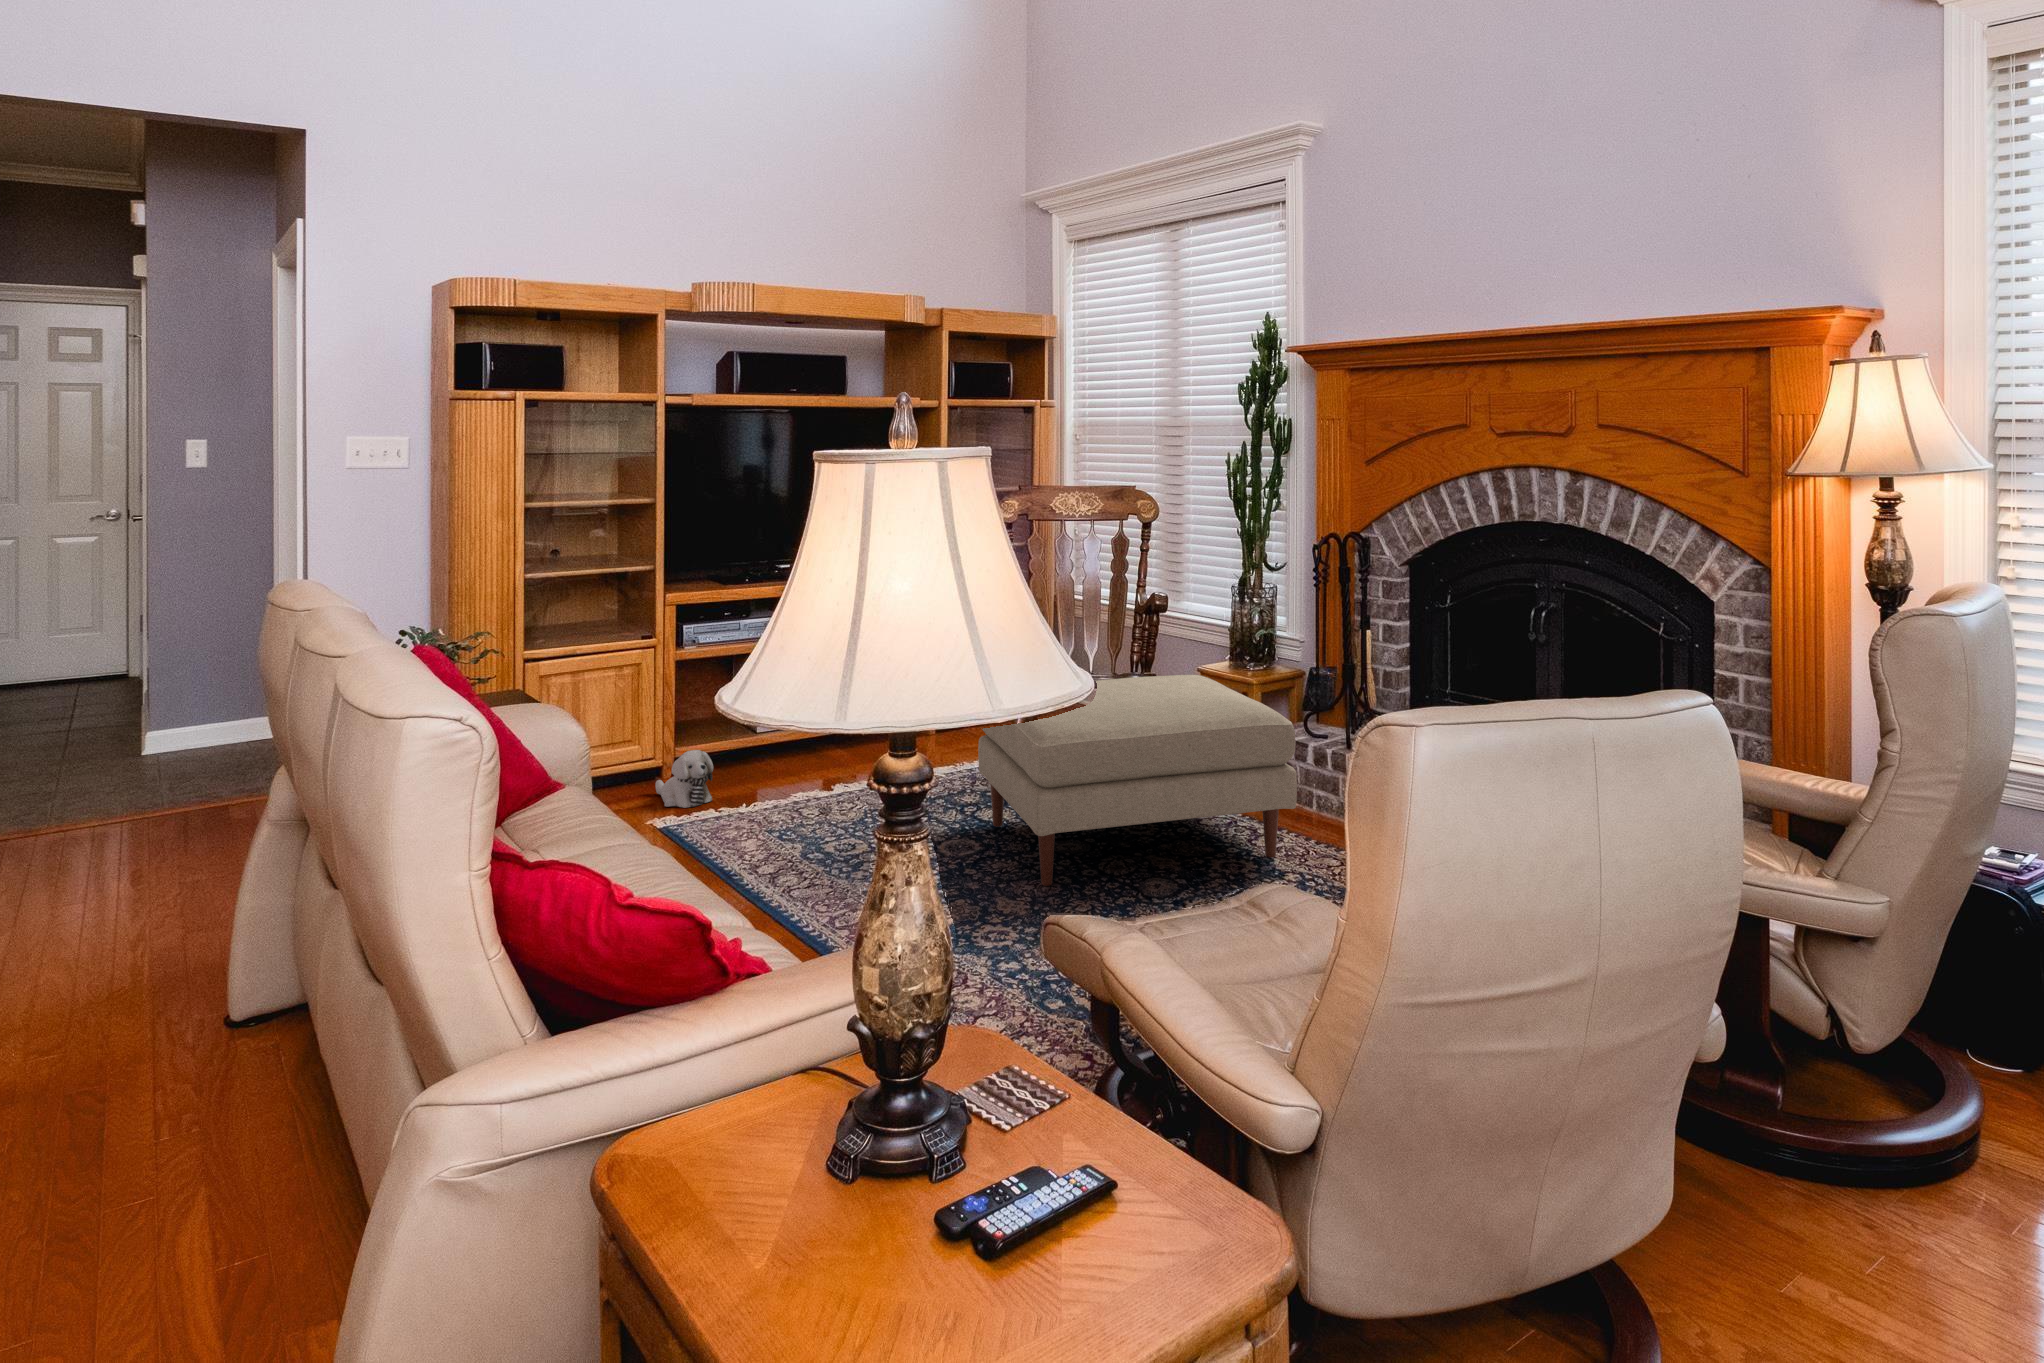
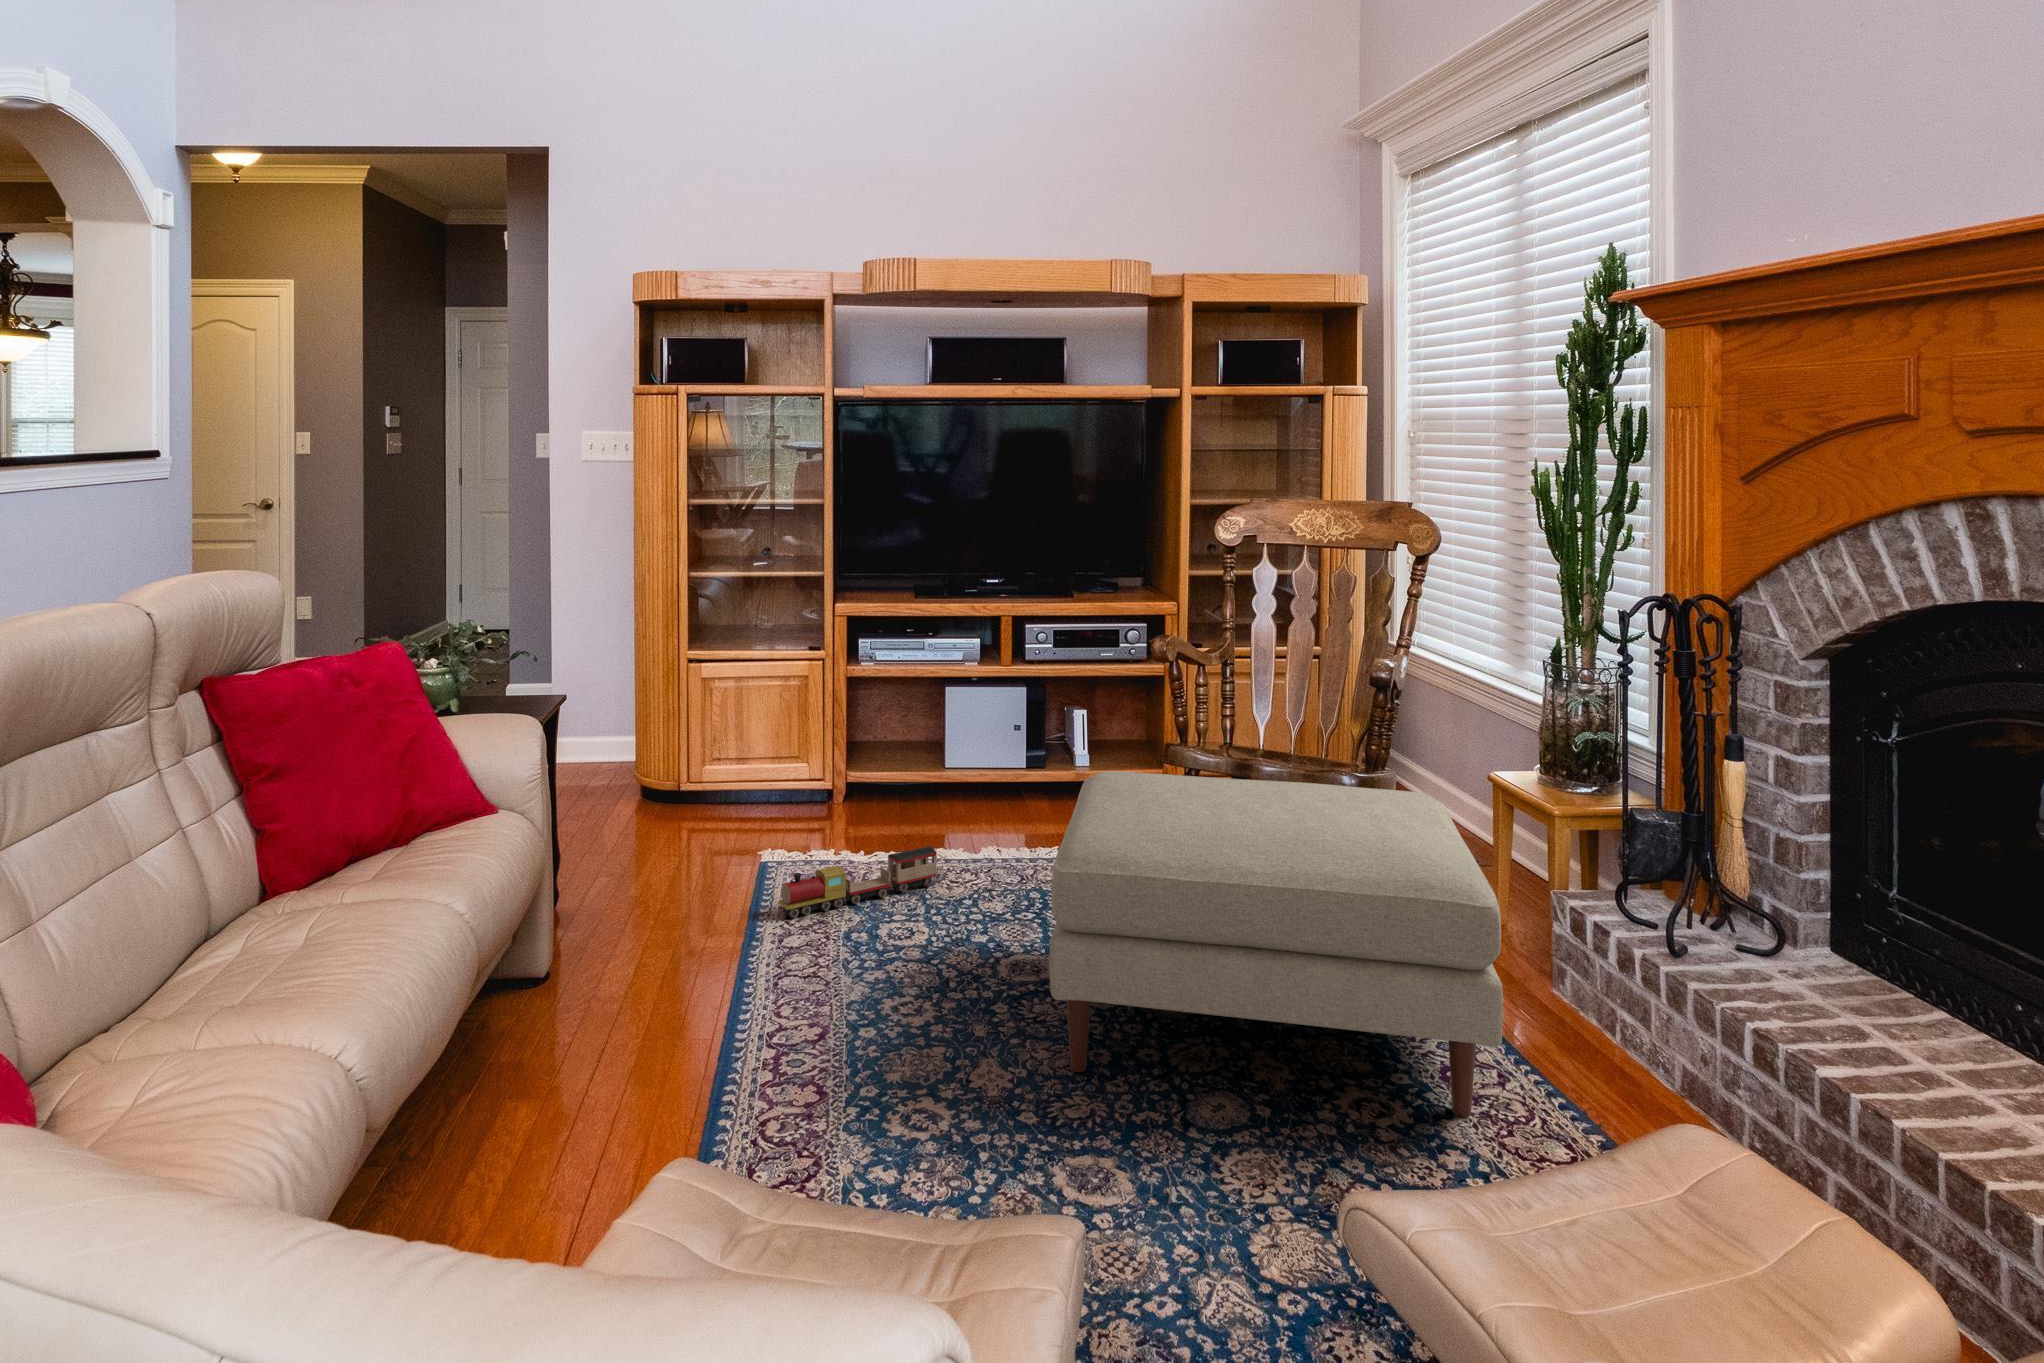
plush toy: present [655,750,713,808] -> none [778,788,838,855]
toy train: none [726,777,829,847] -> present [778,846,937,918]

